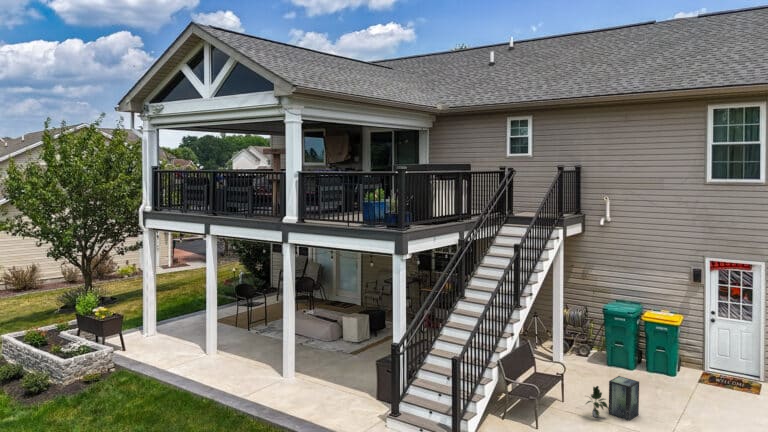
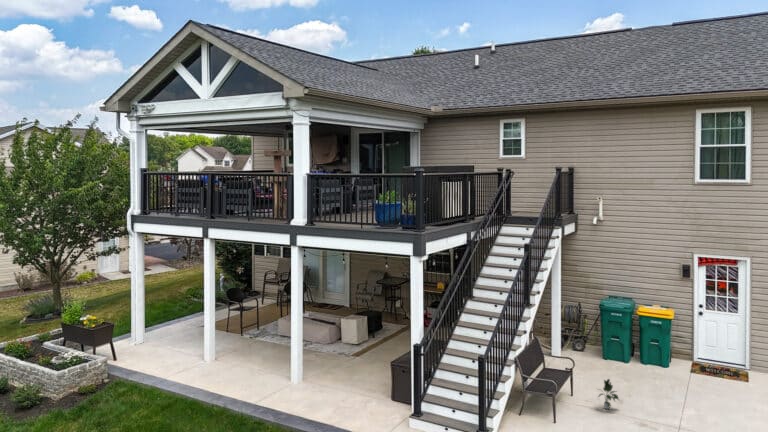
storage box: present [609,376,639,421] -> none [618,369,647,411]

